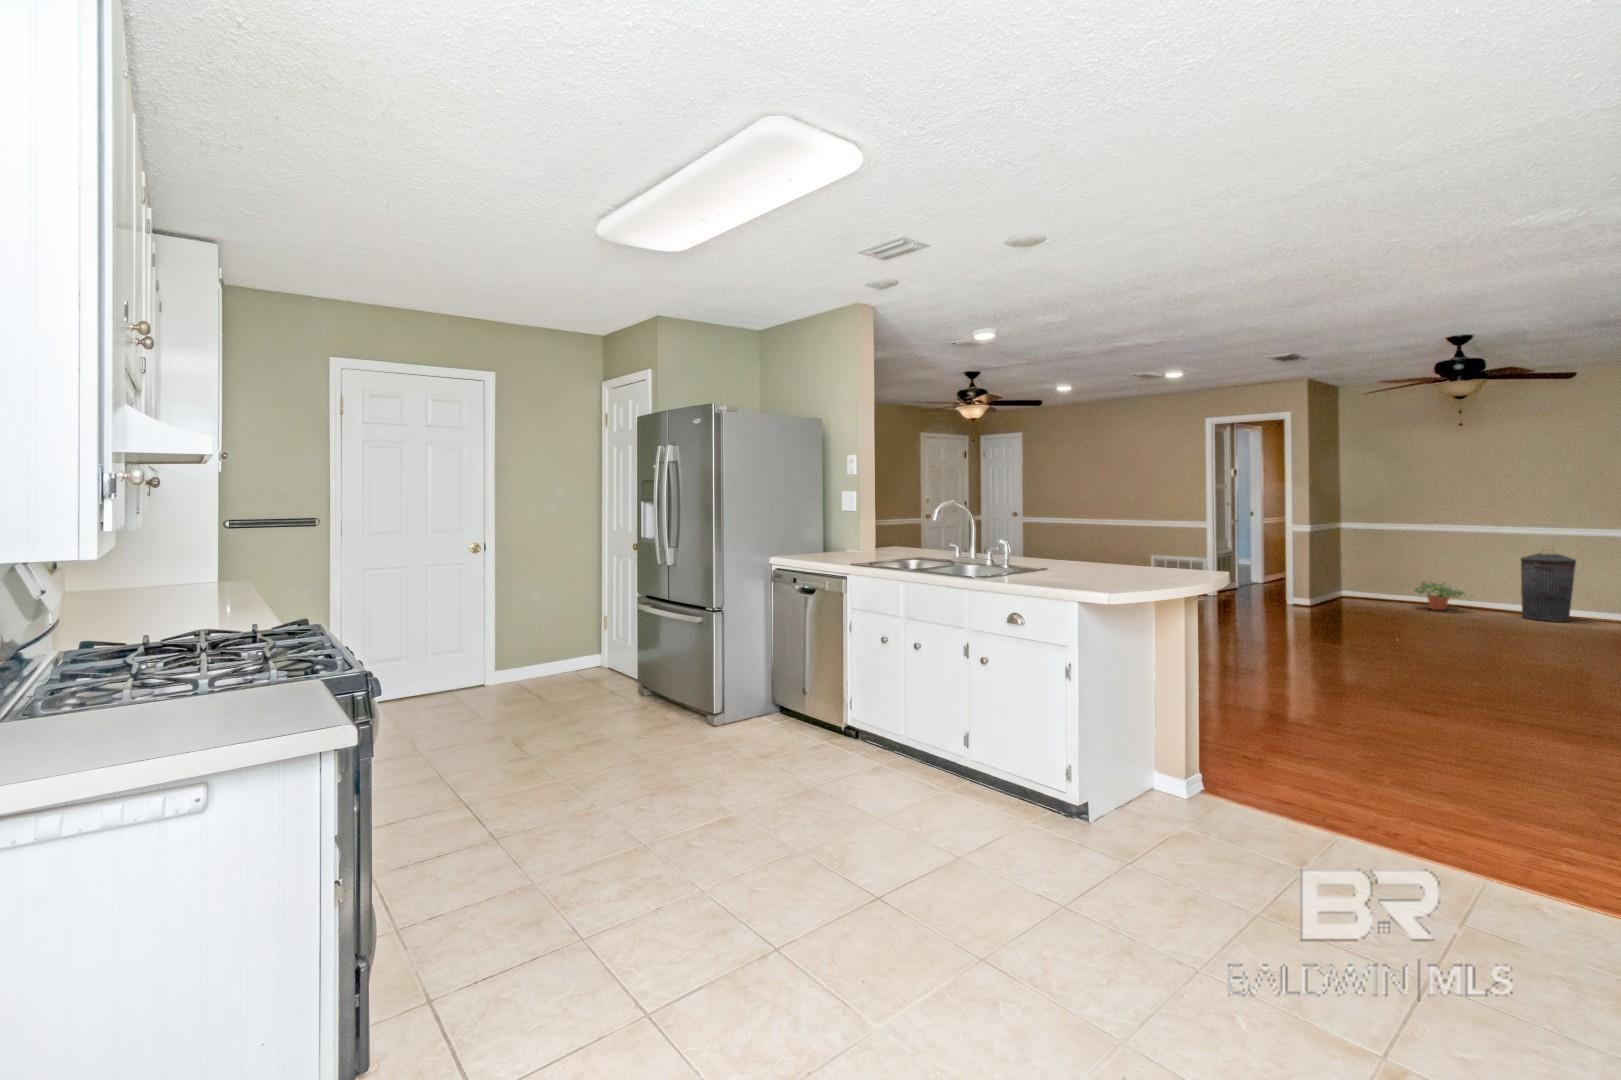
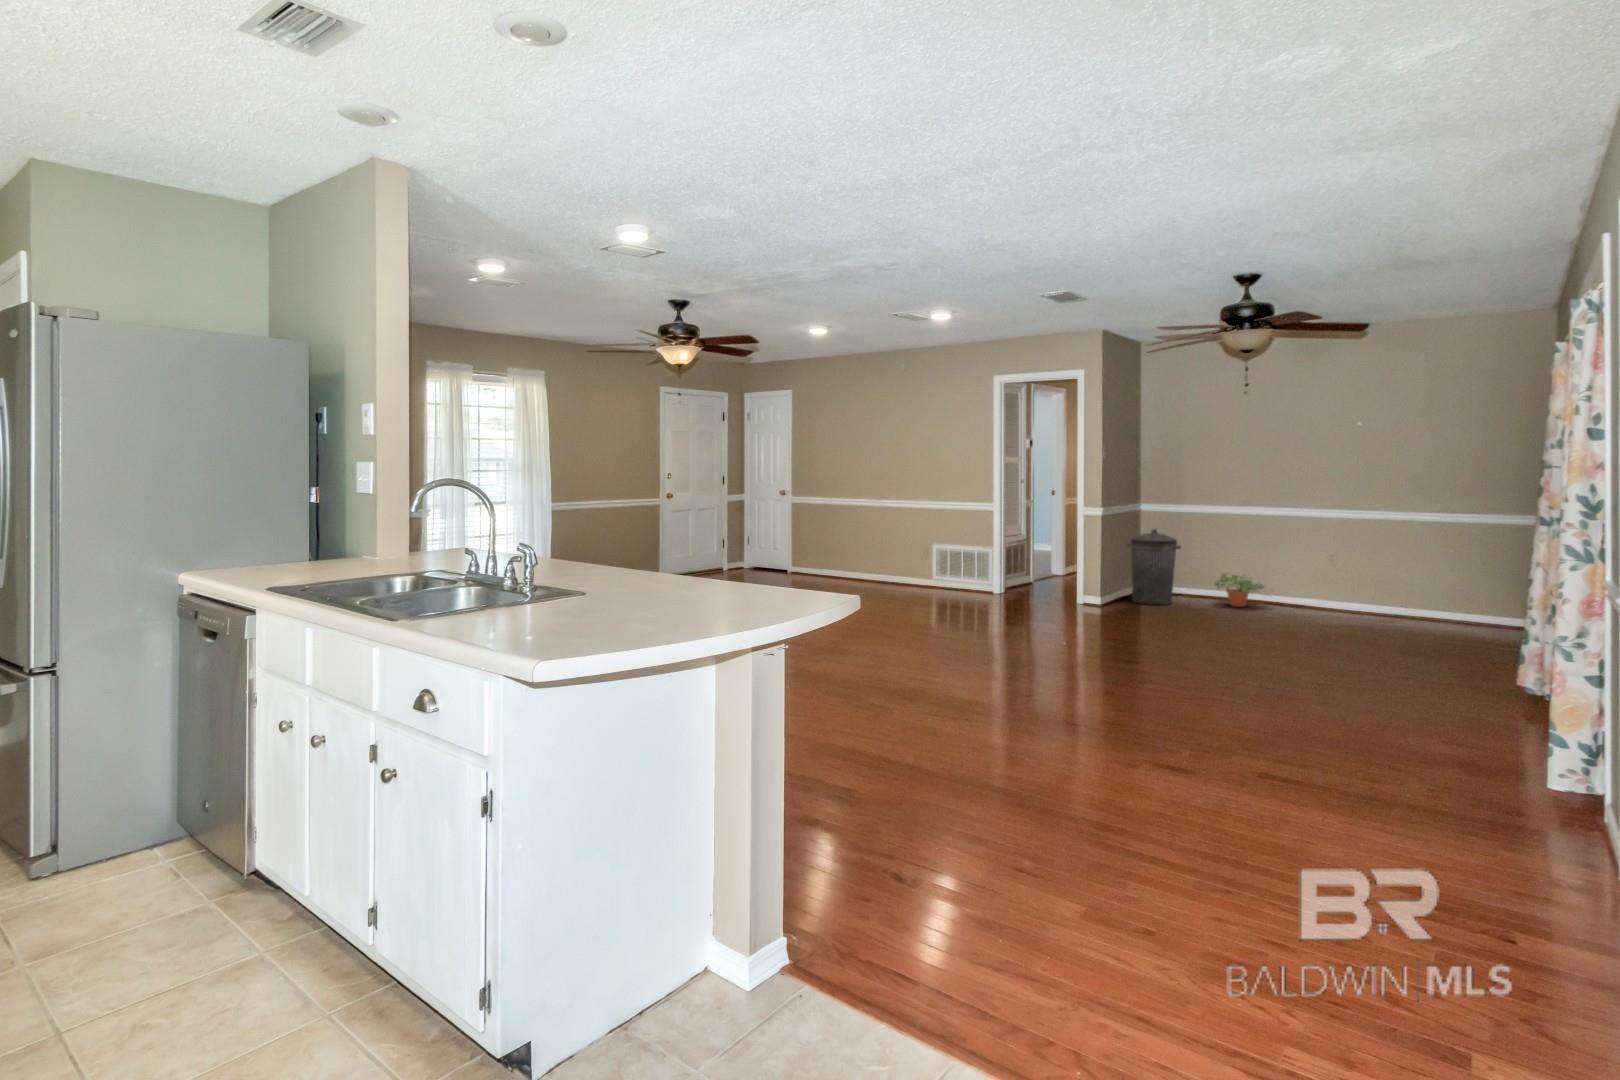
trash can: present [1521,553,1576,622] -> present [1127,529,1181,605]

